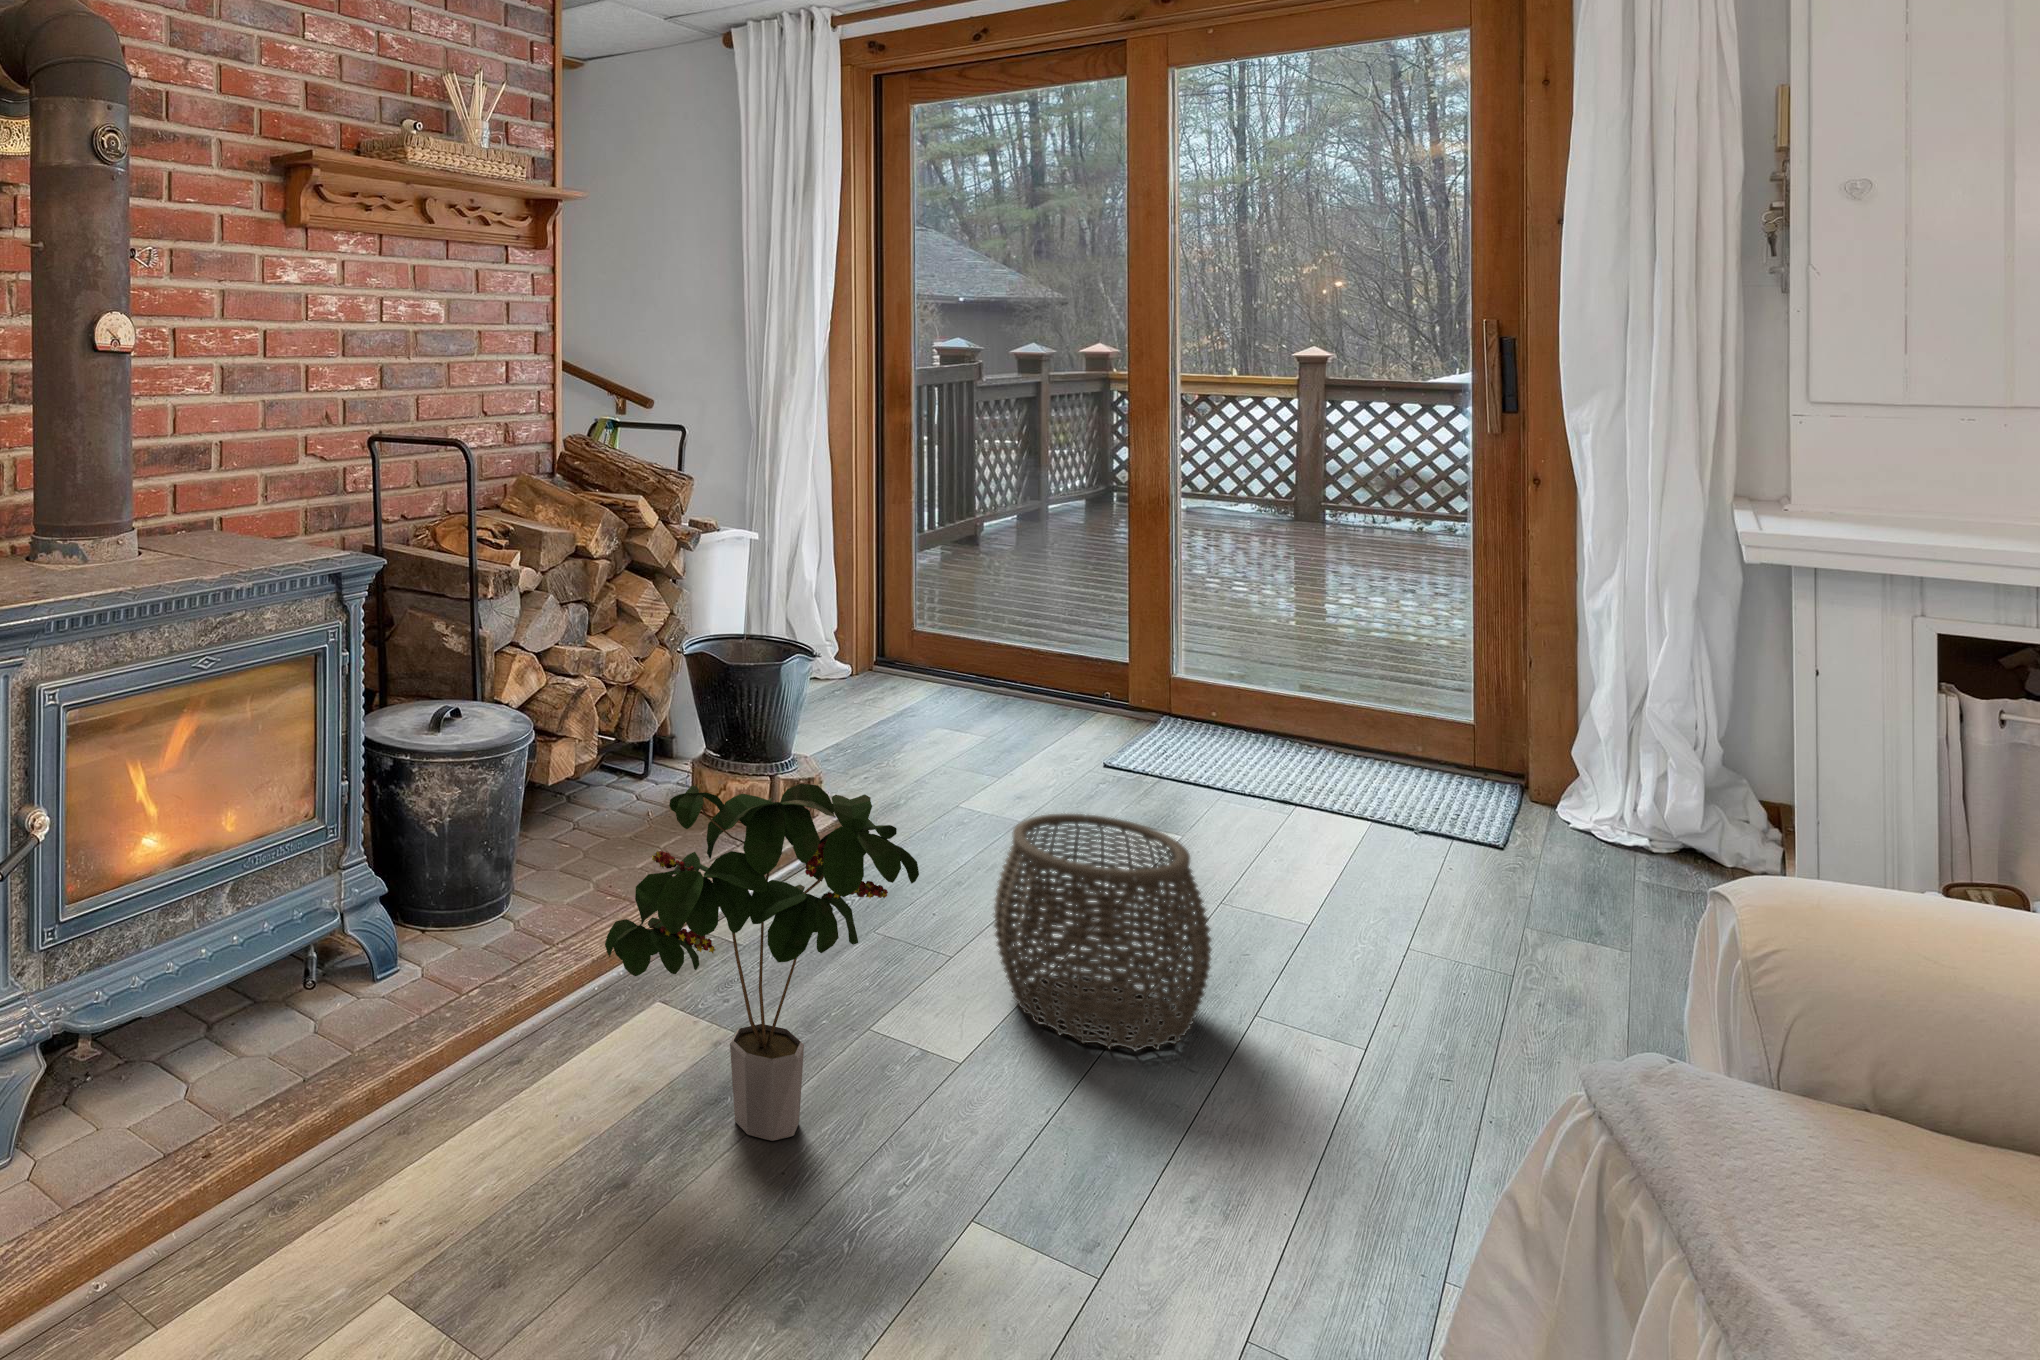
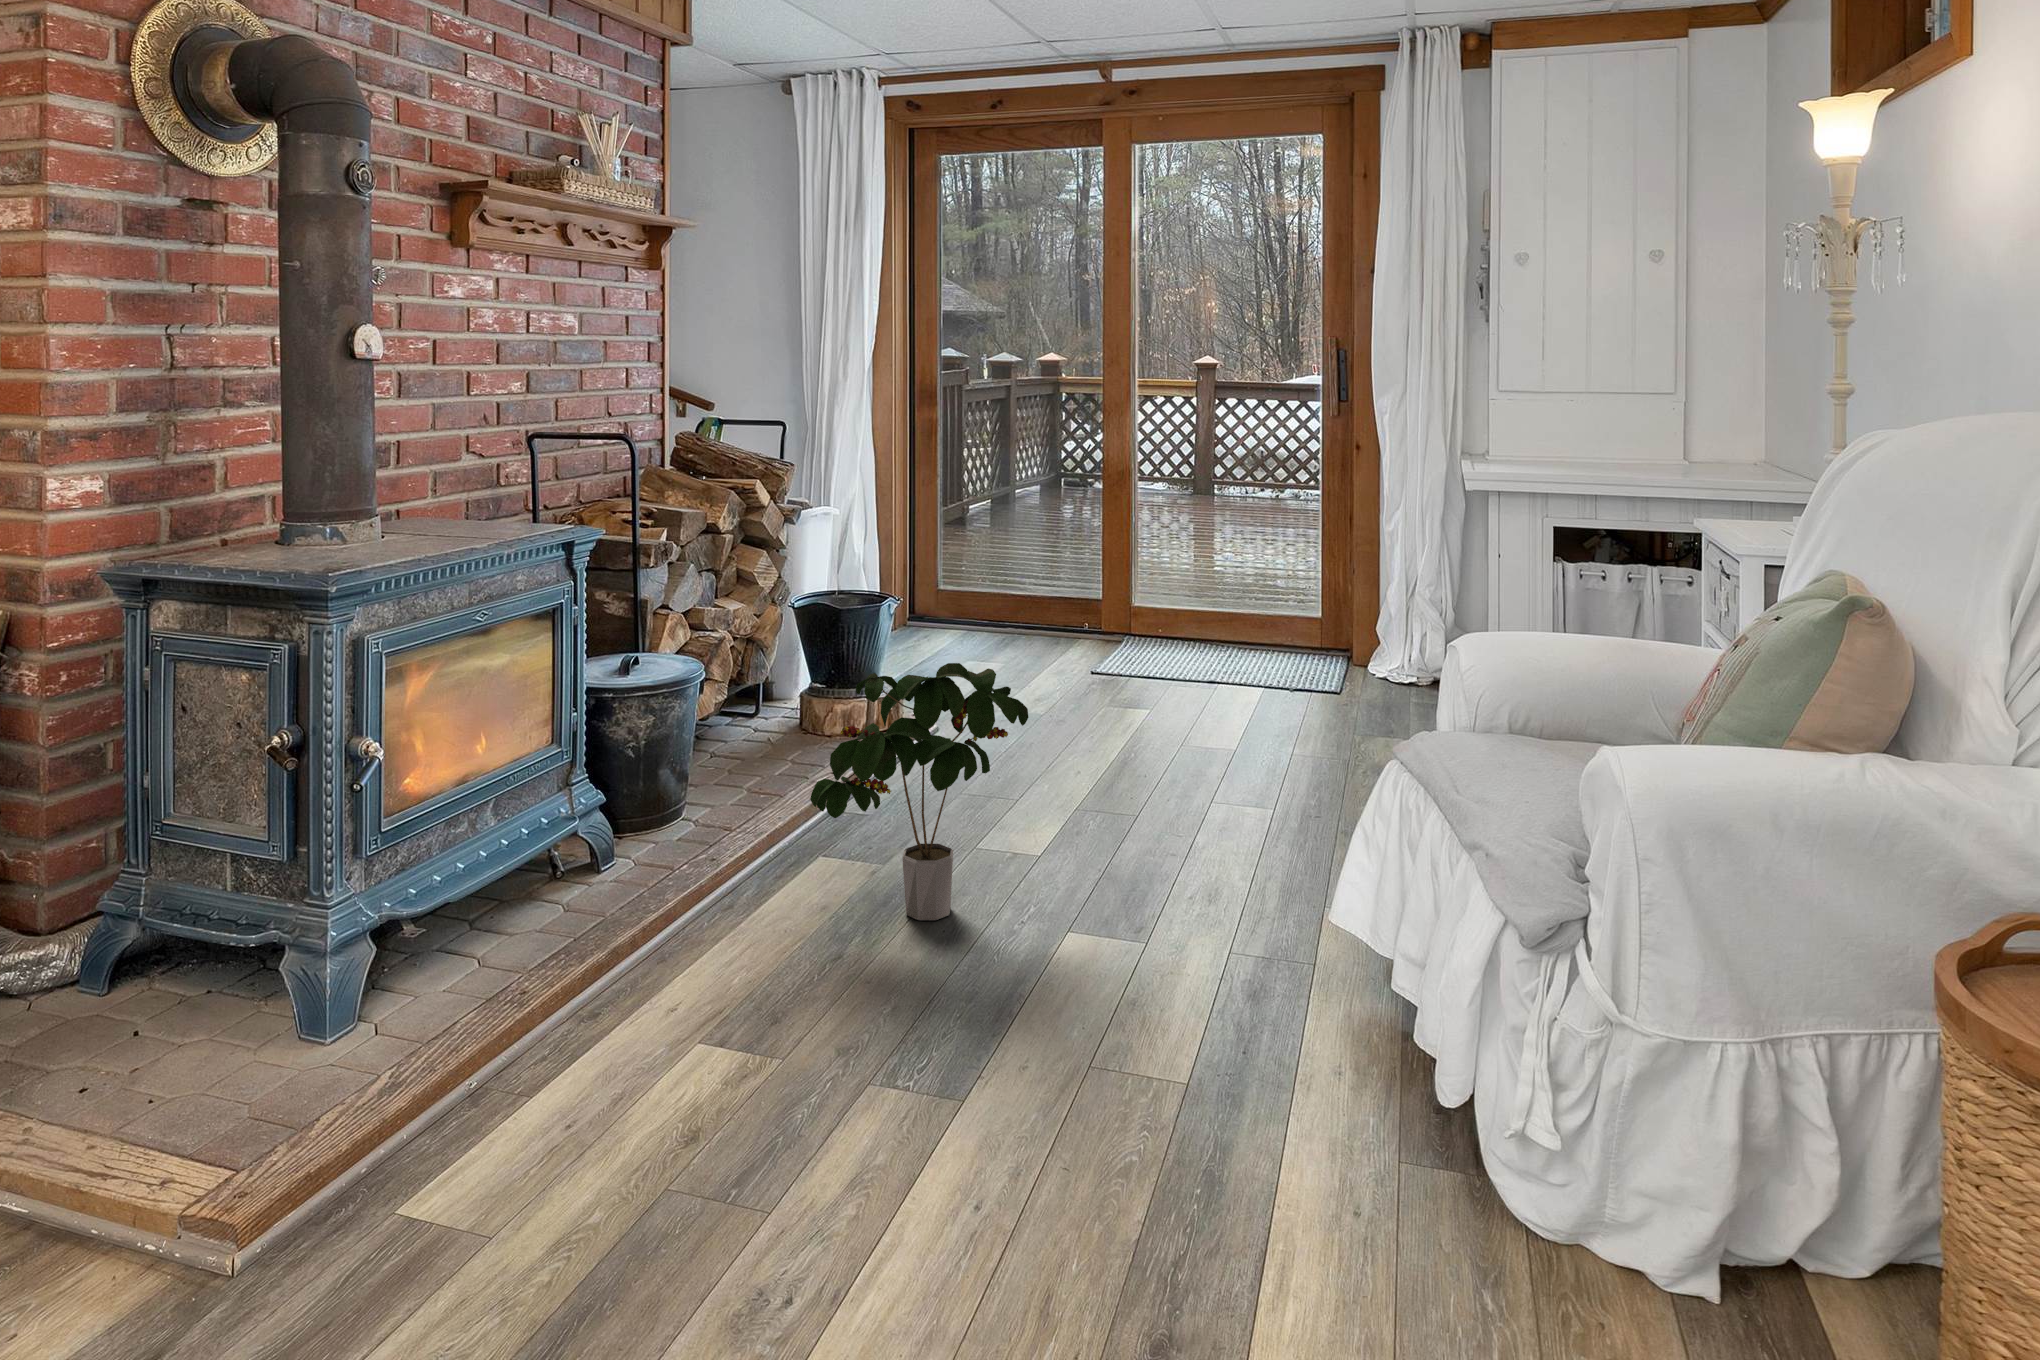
woven basket: present [994,814,1212,1051] -> none [1056,682,1198,835]

